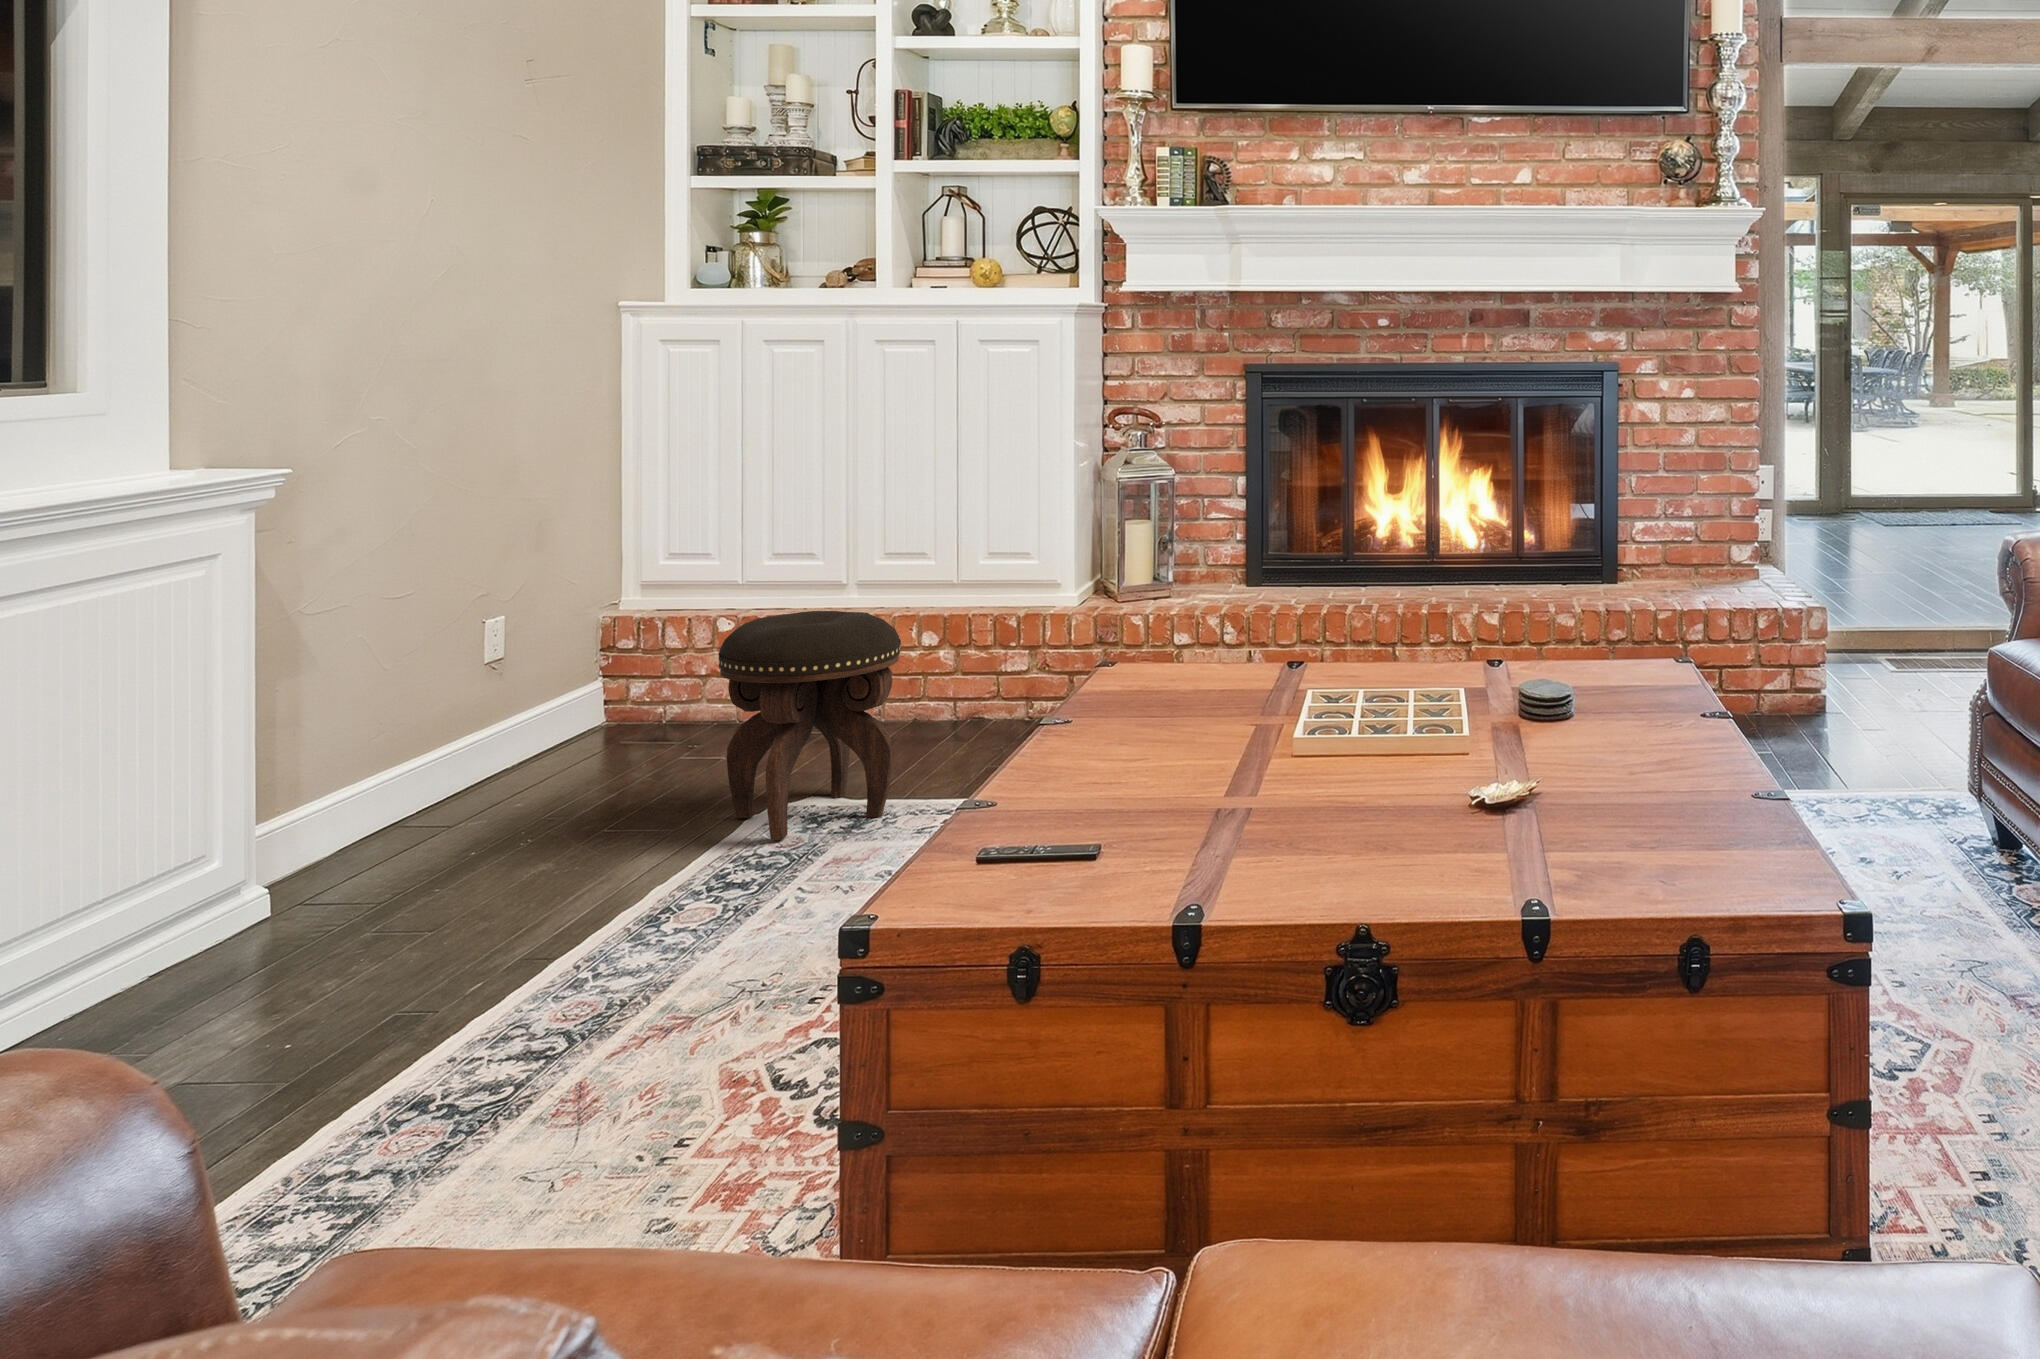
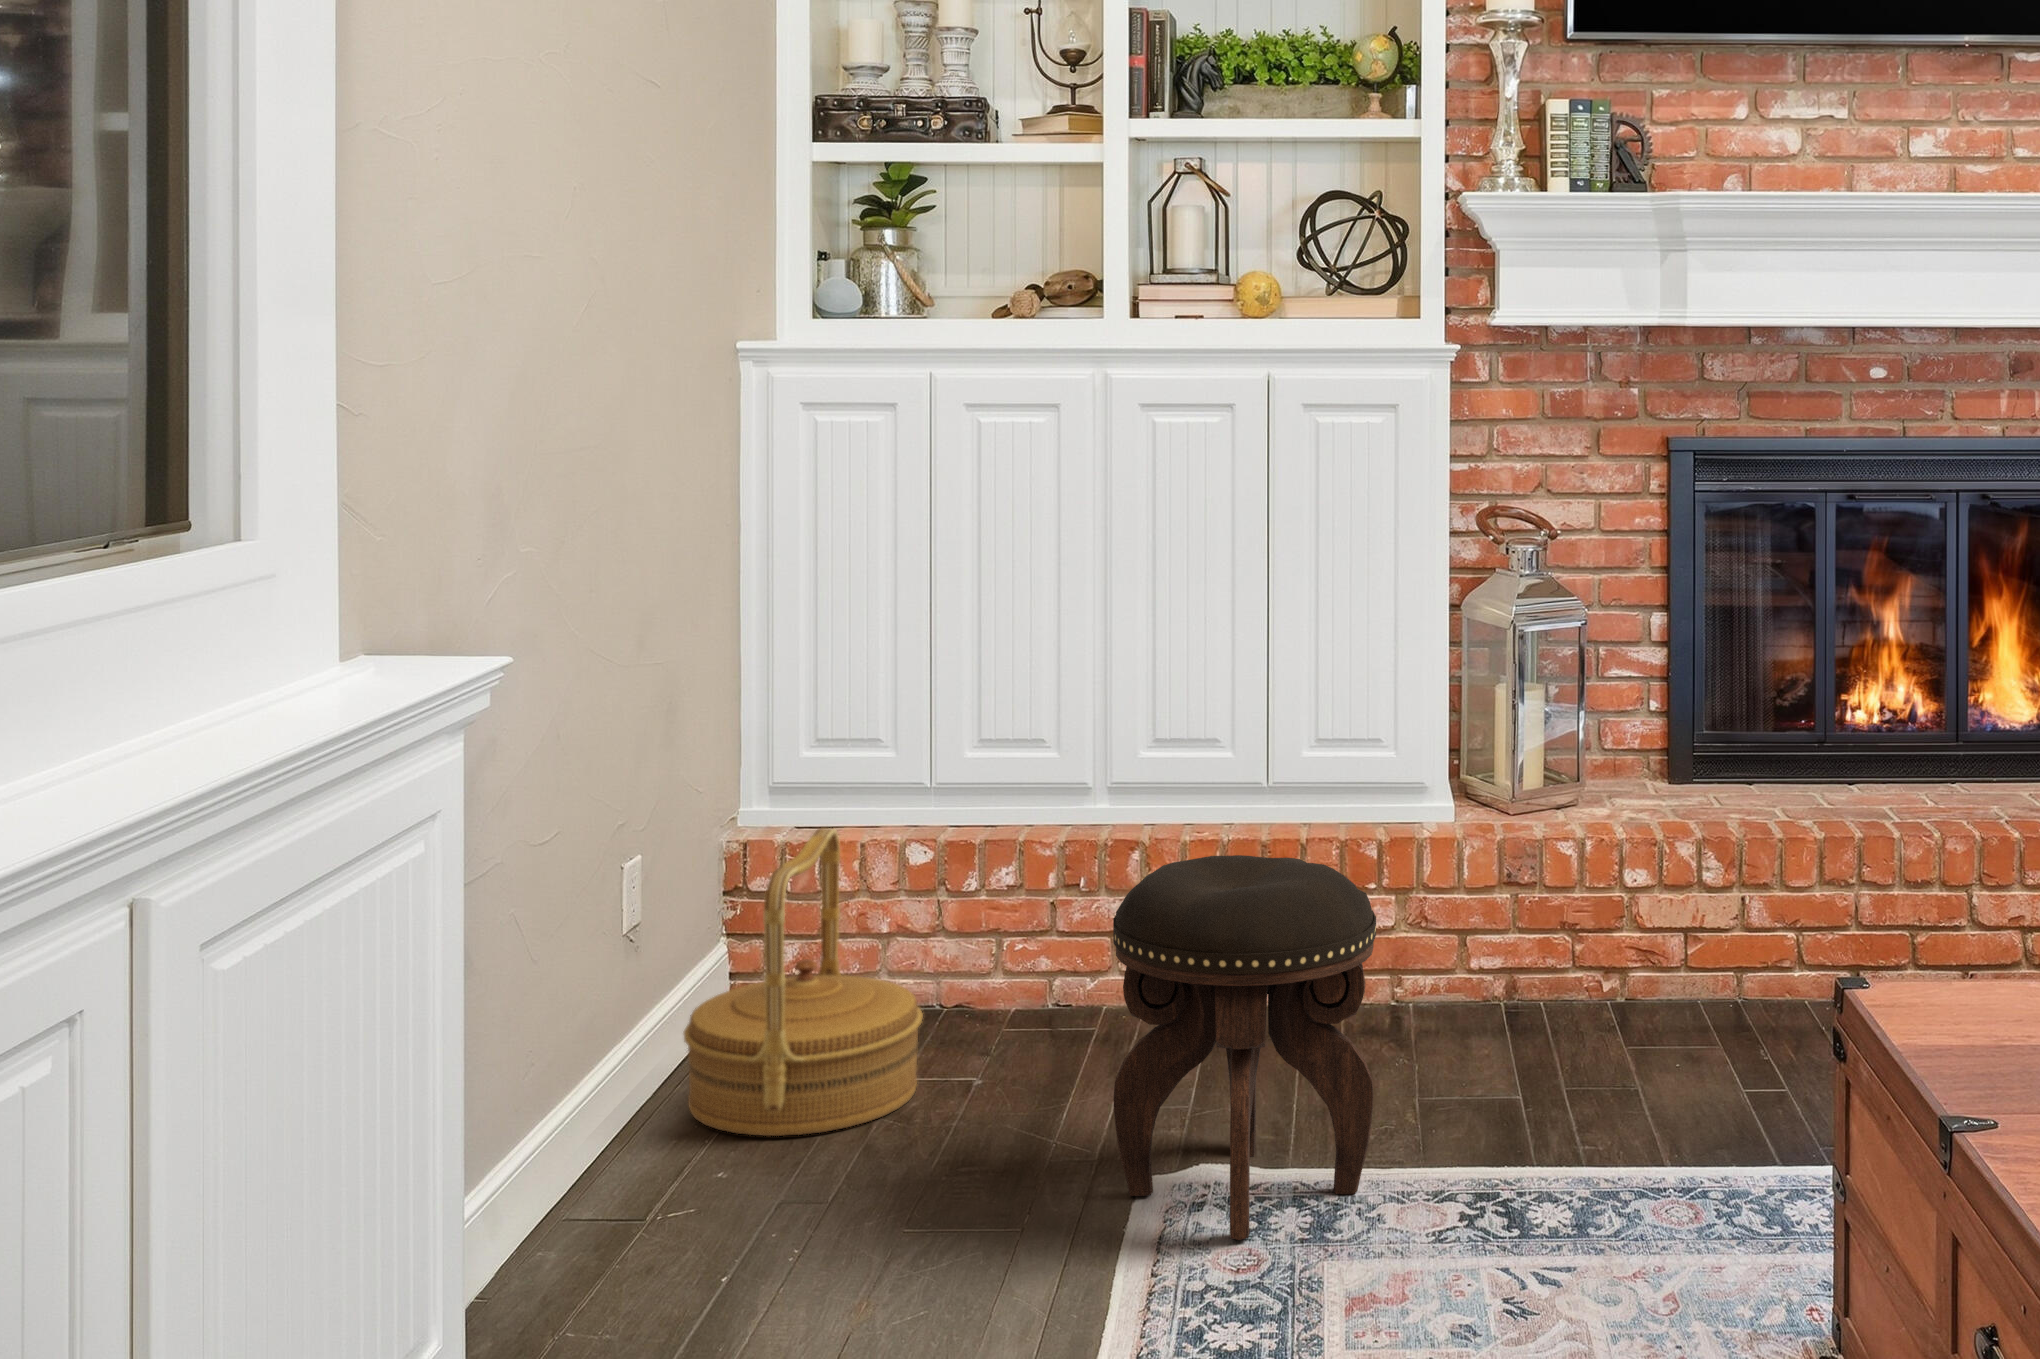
woven basket: none [509,603,682,788] -> present [684,828,923,1136]

